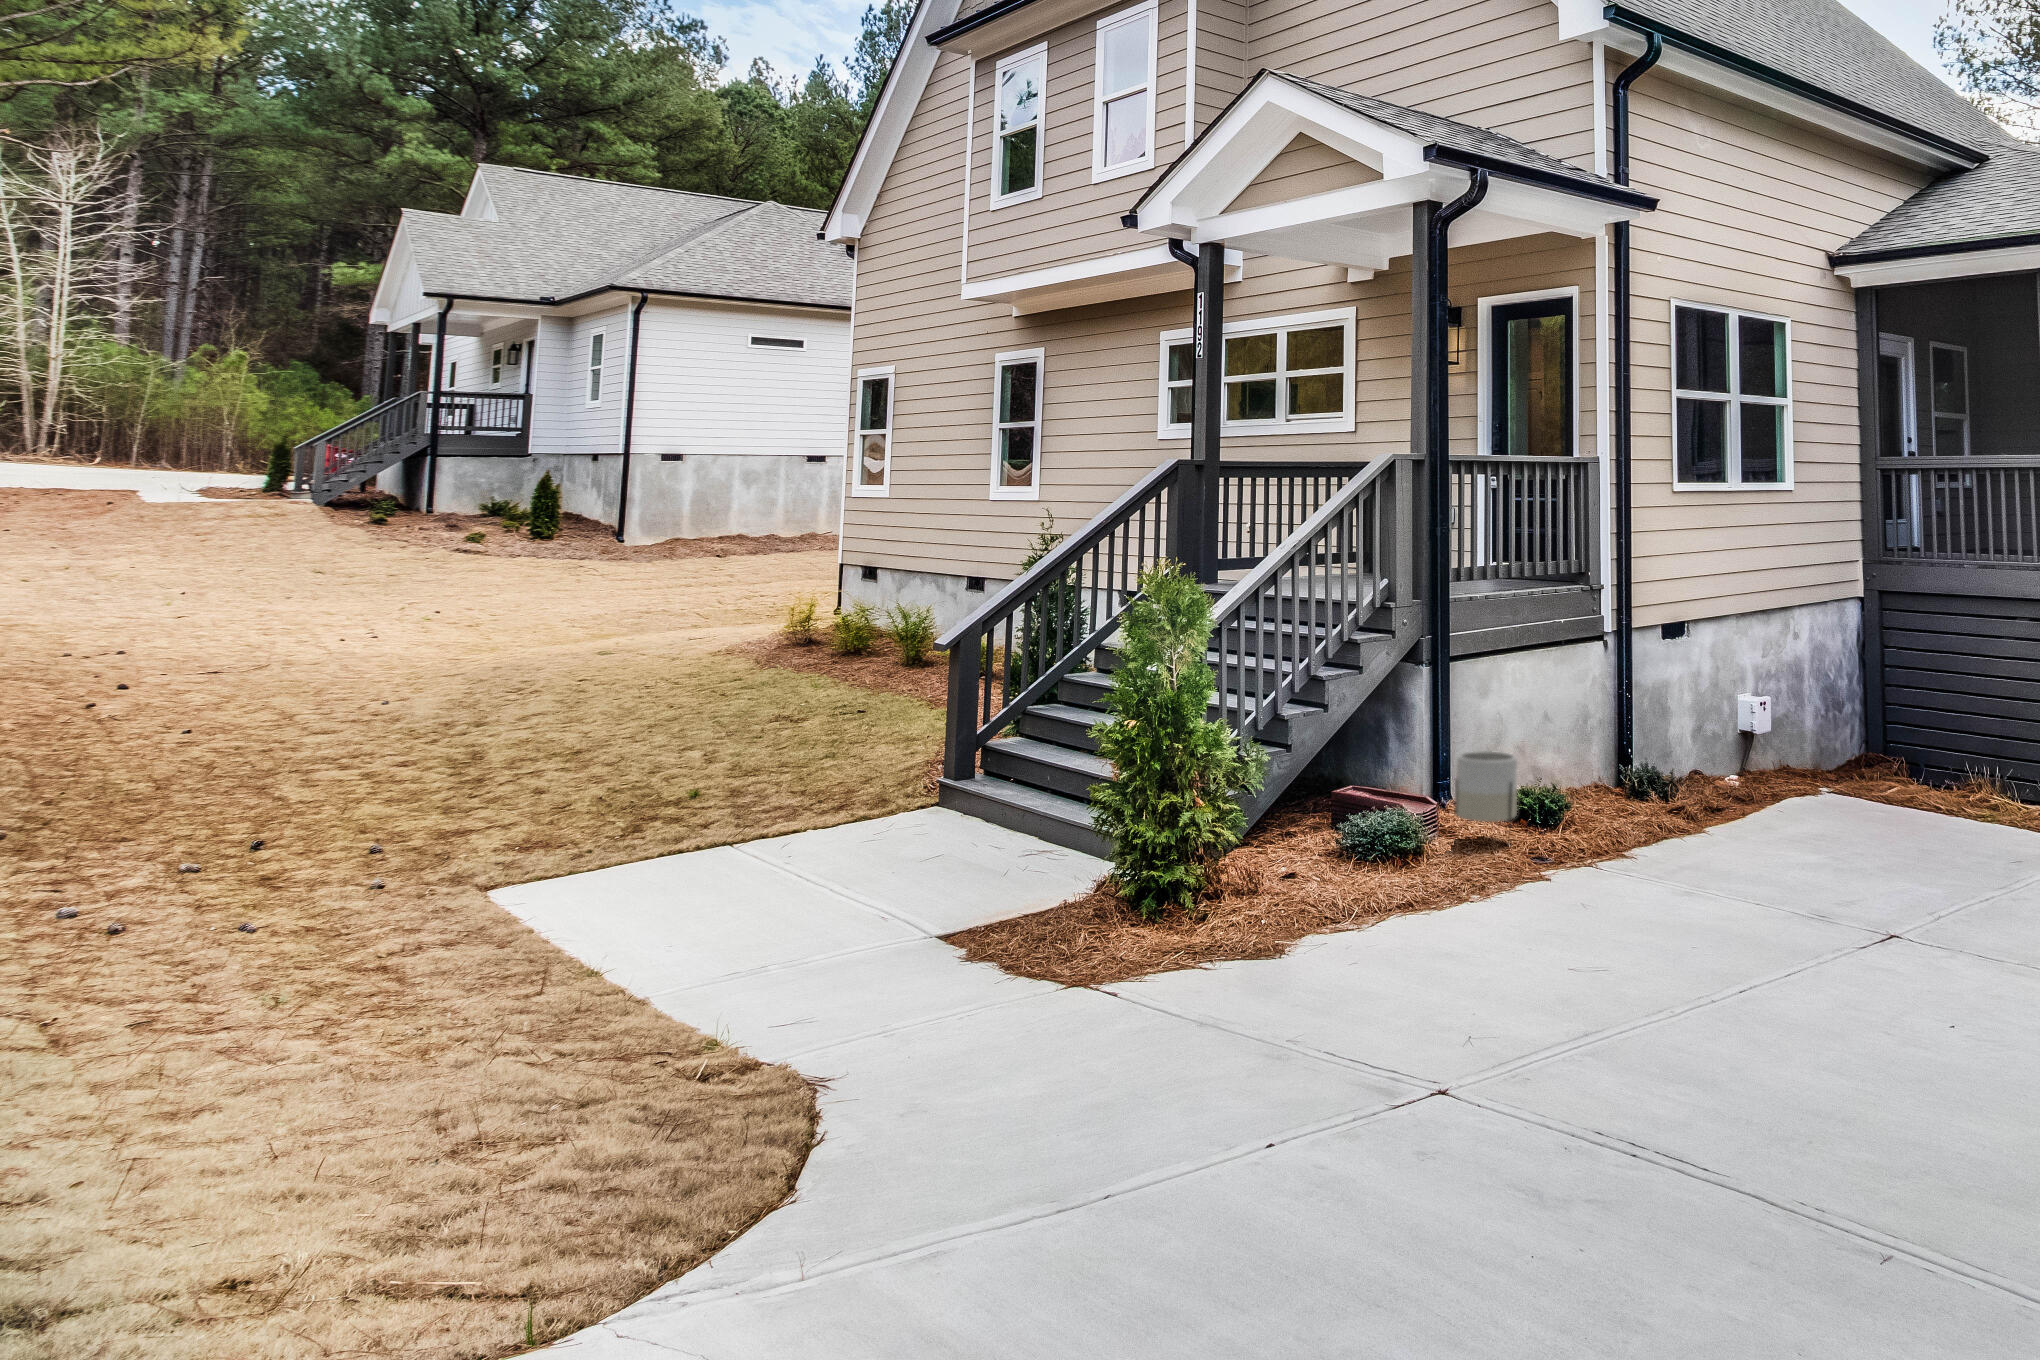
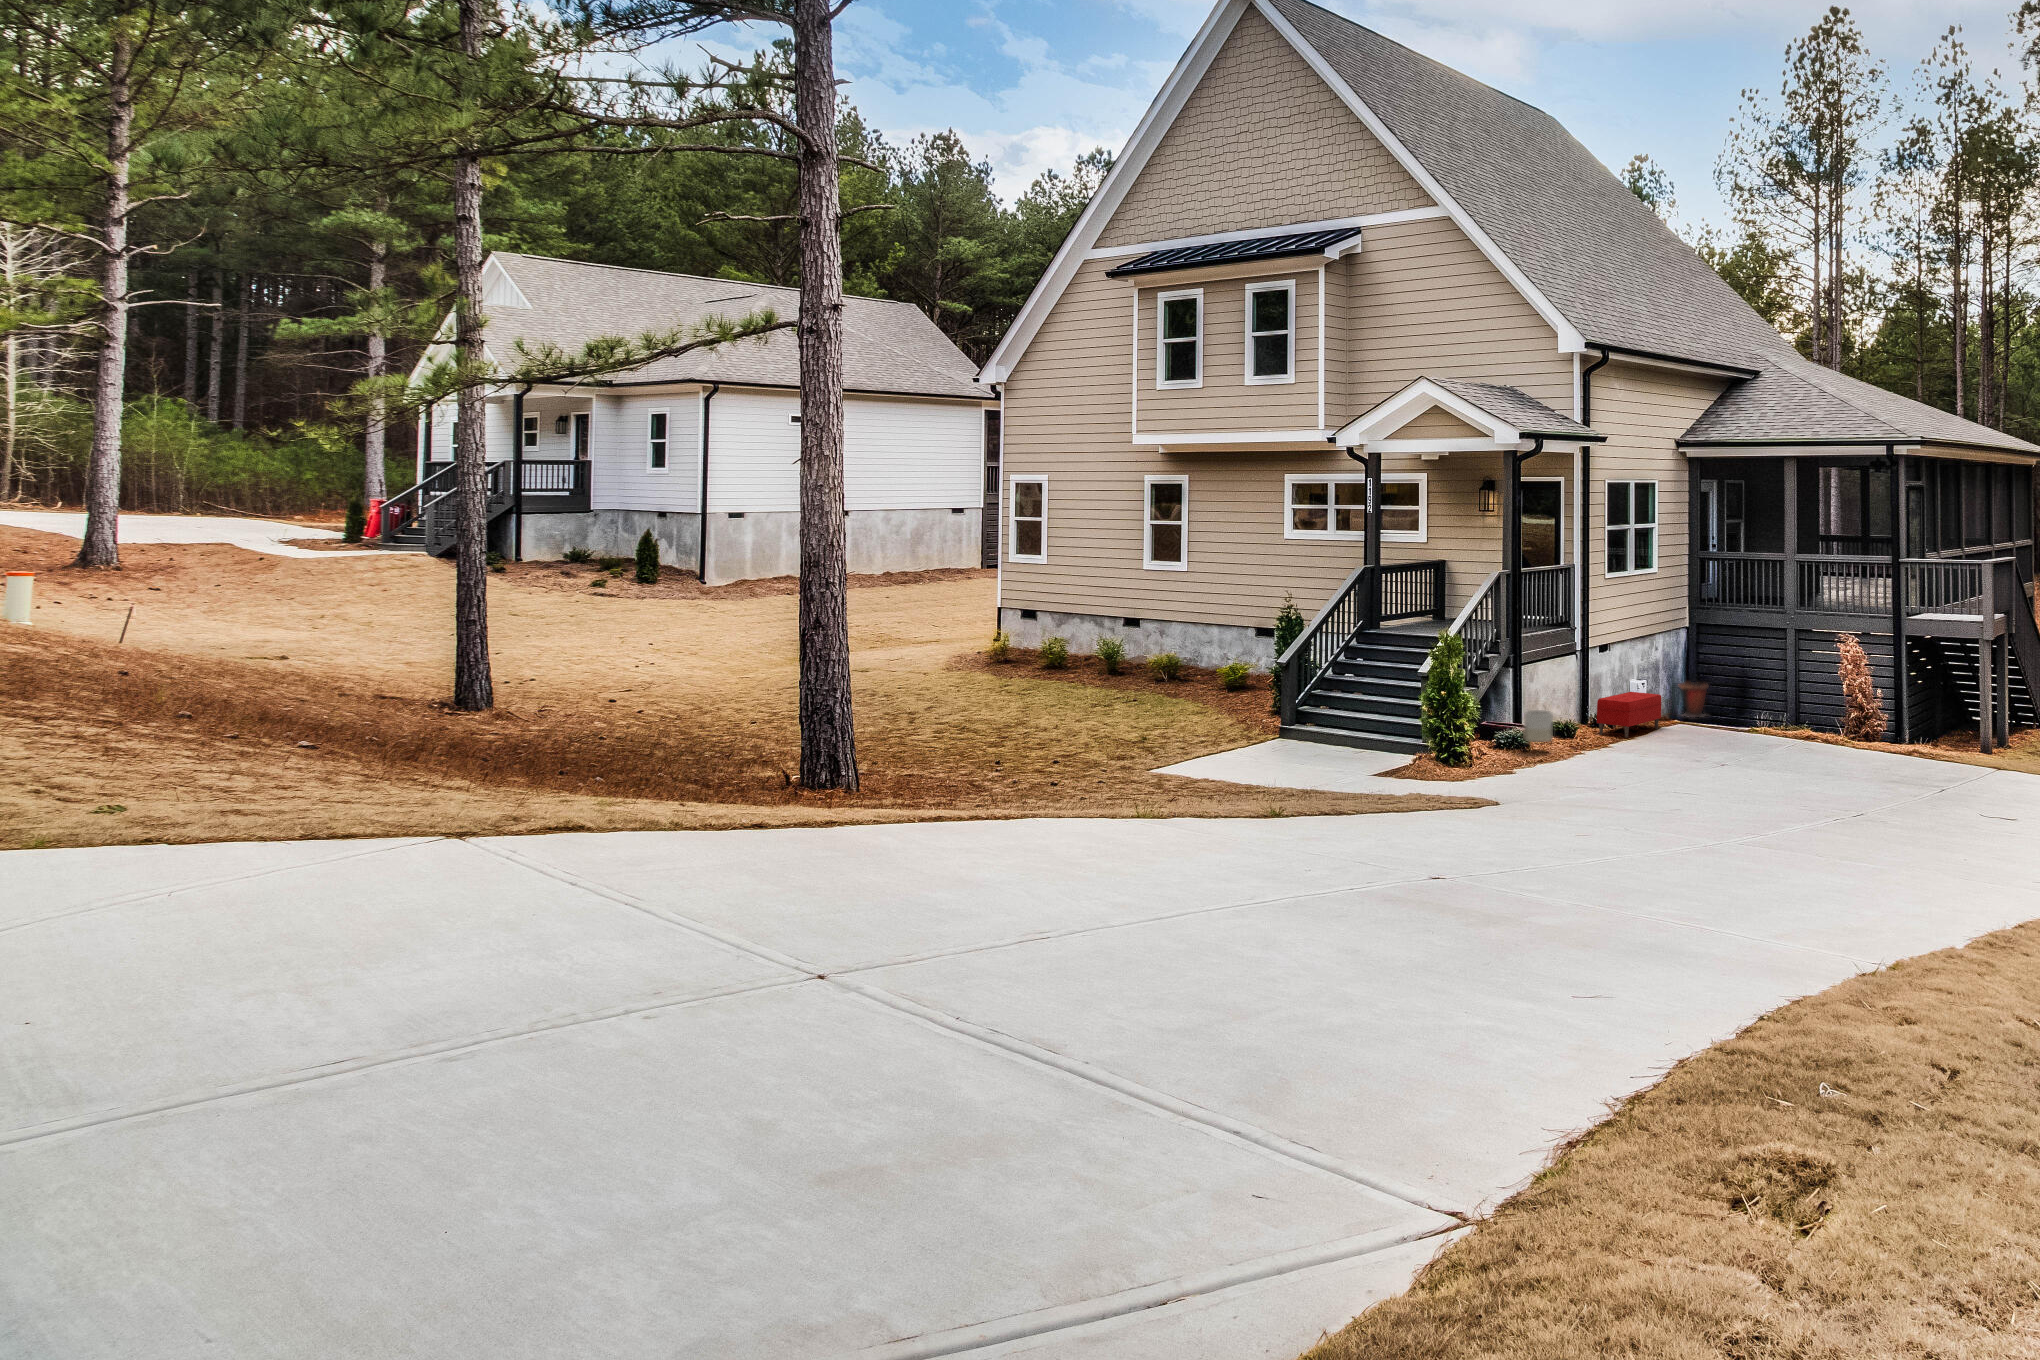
trash can: none [1847,705,1911,774] -> present [1679,682,1708,717]
bench: none [1651,720,1794,815] -> present [1597,692,1662,738]

